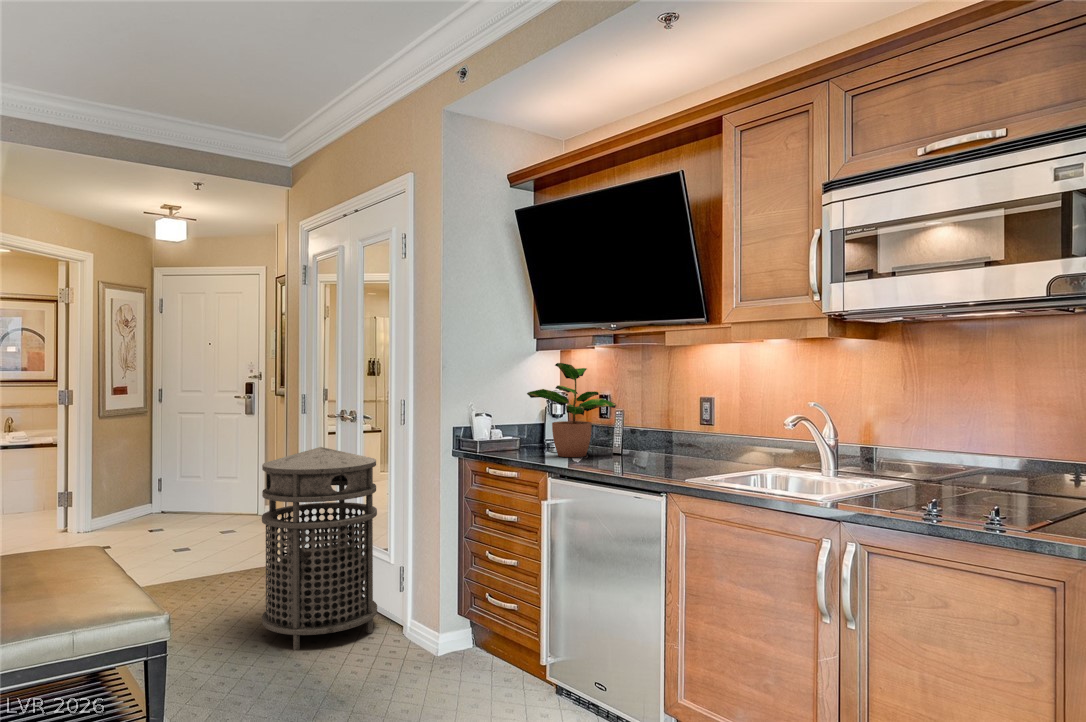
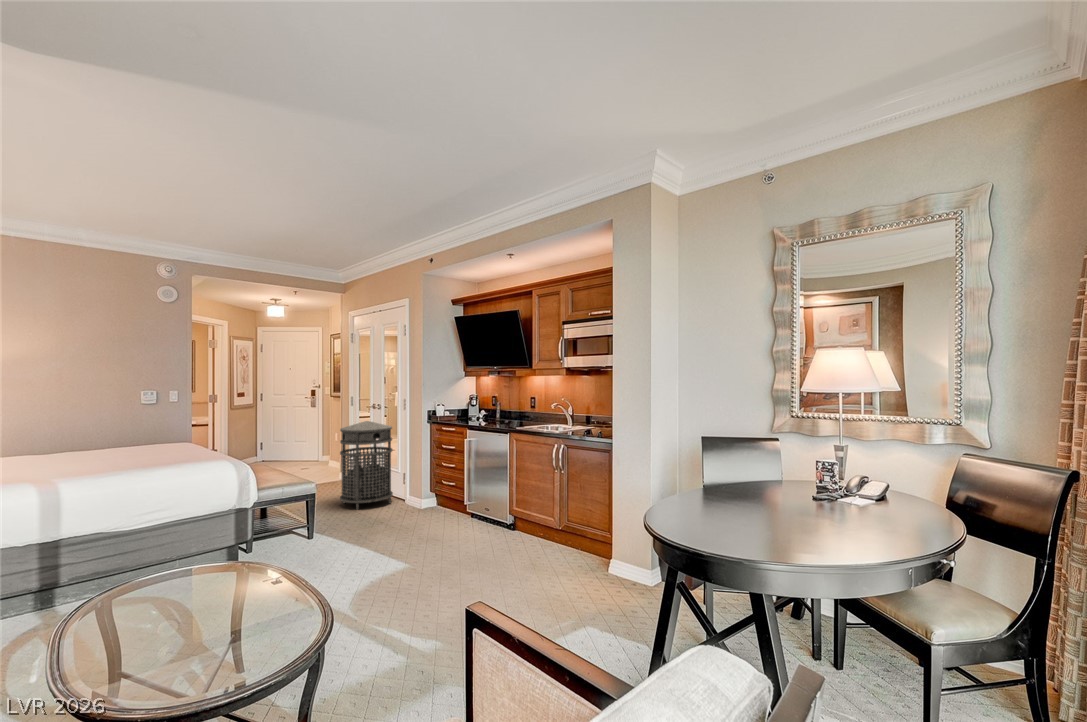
potted plant: present [527,363,616,457] -> none [459,383,497,422]

